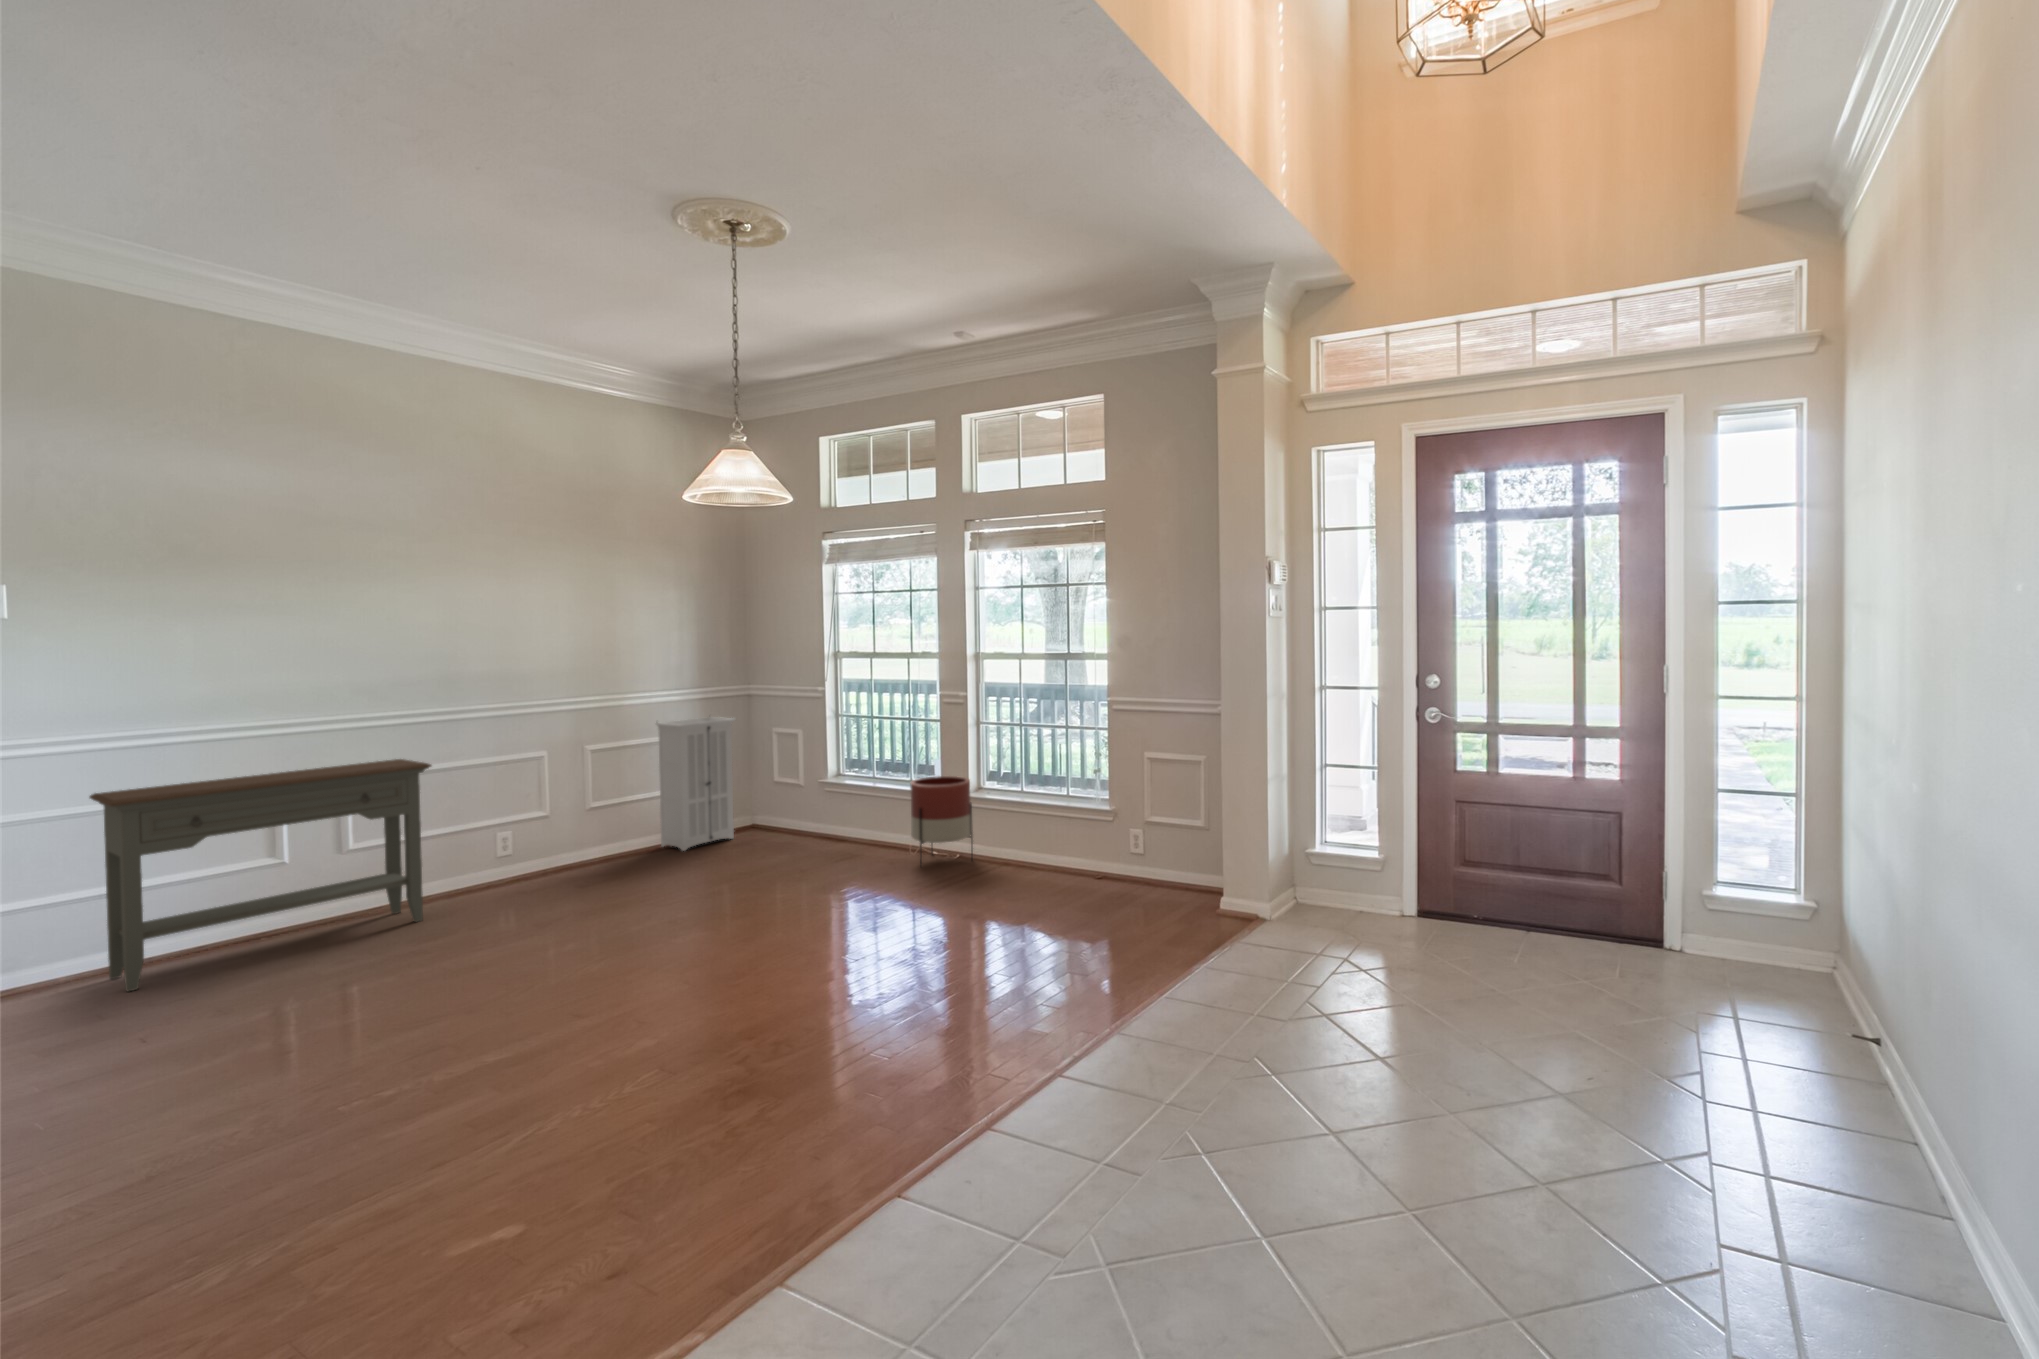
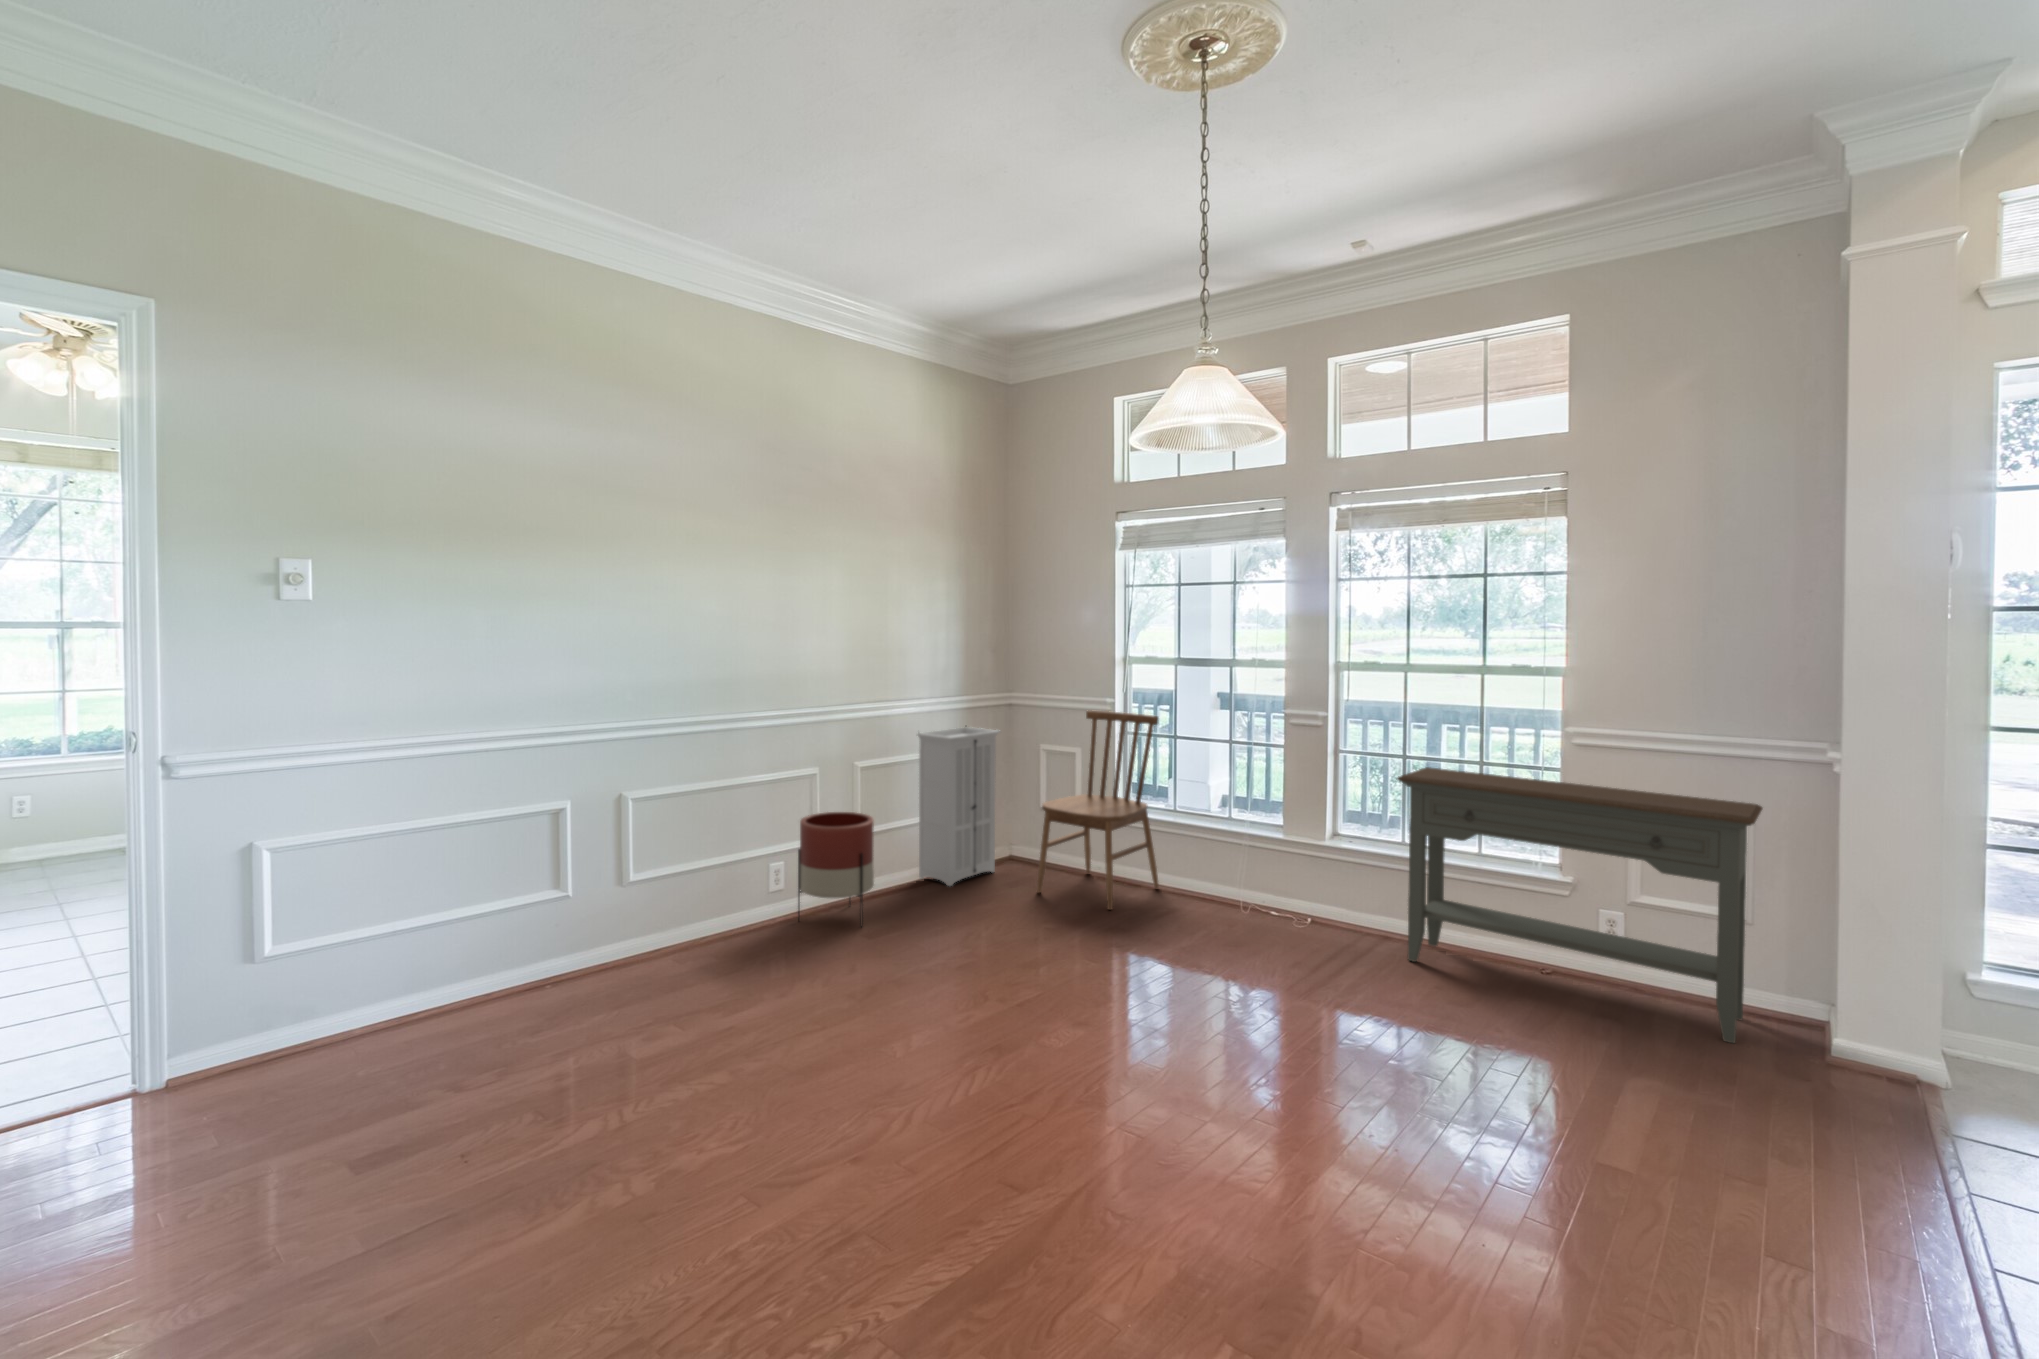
dining chair: none [756,699,864,858] -> present [1037,710,1159,910]
console table: present [90,759,431,991] -> present [1397,767,1763,1043]
planter: present [911,776,973,866] -> present [798,812,874,926]

